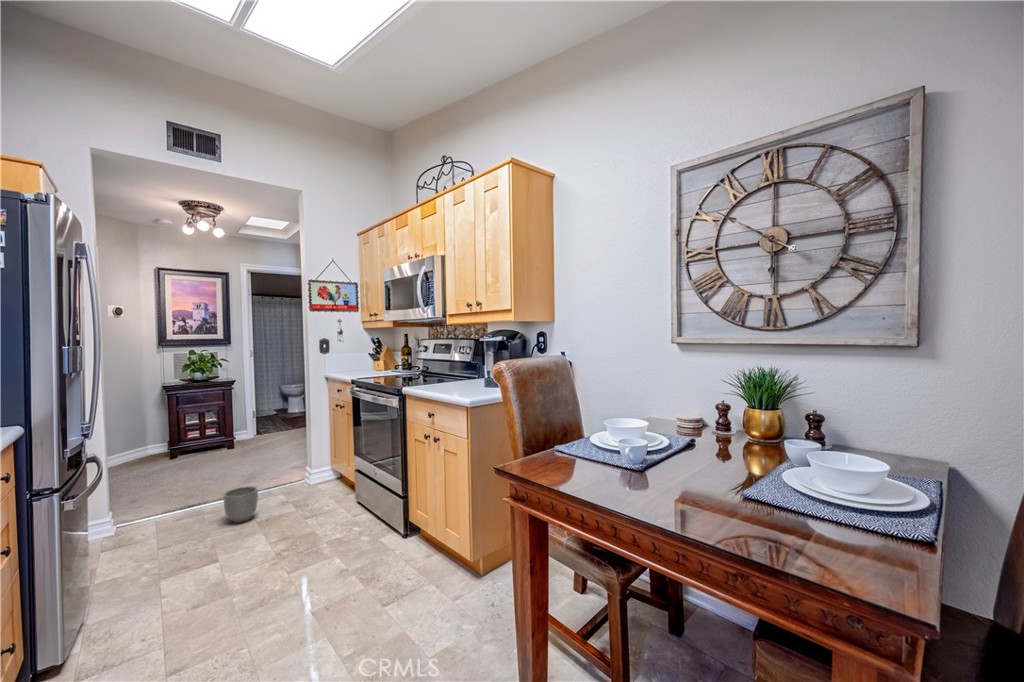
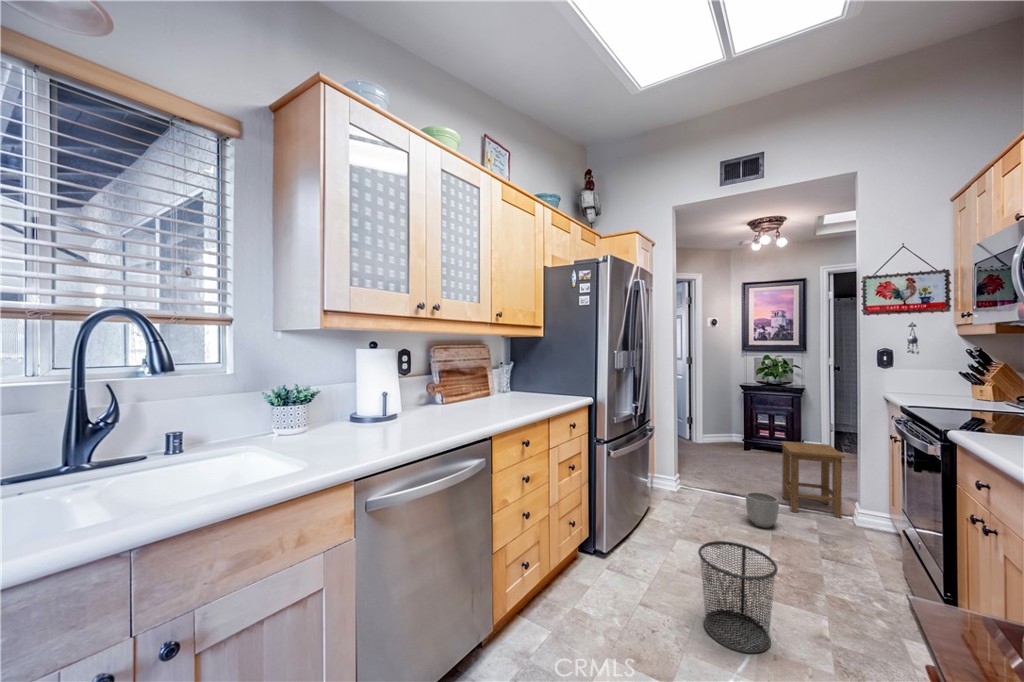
stool: none [239,426,300,497] -> present [780,441,845,518]
waste bin: none [242,530,321,638] -> present [698,541,778,653]

